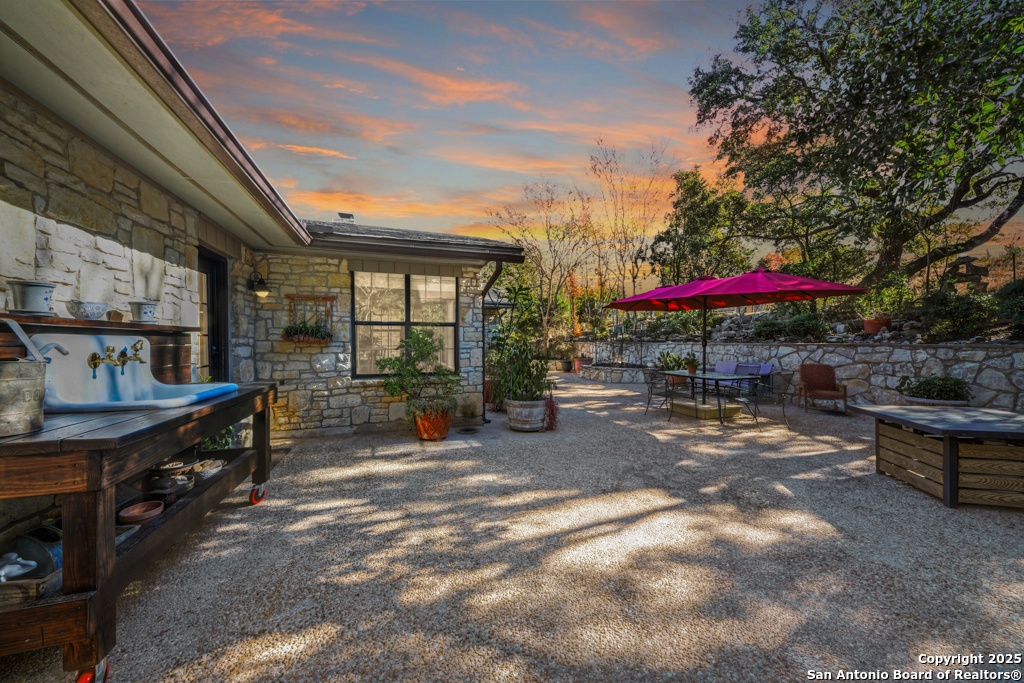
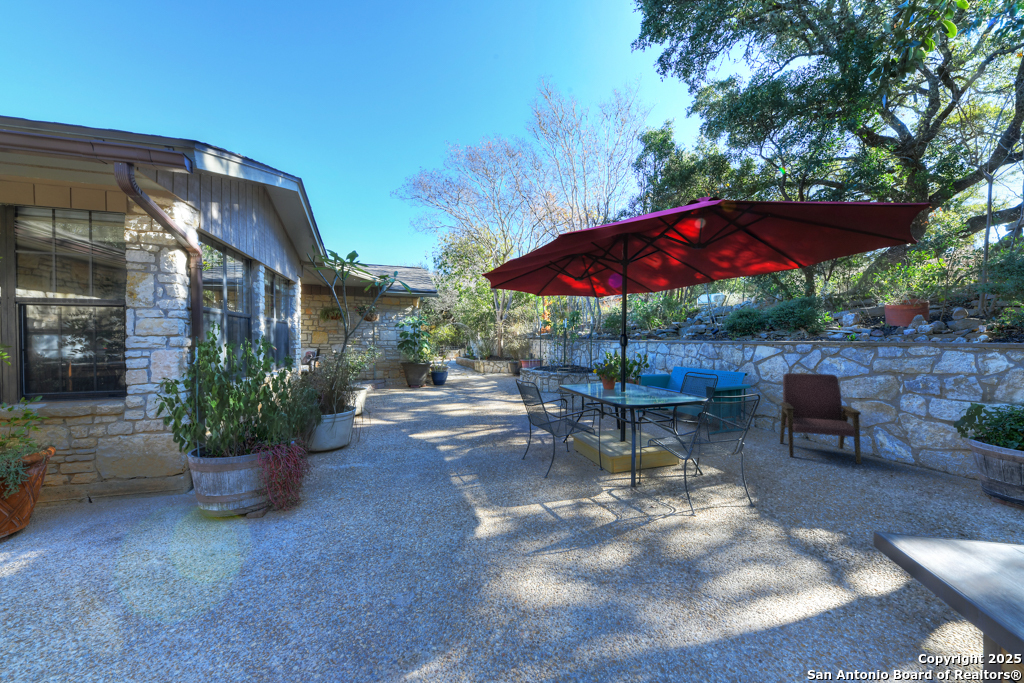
potted tree: present [458,396,479,434] -> none [90,433,162,519]

